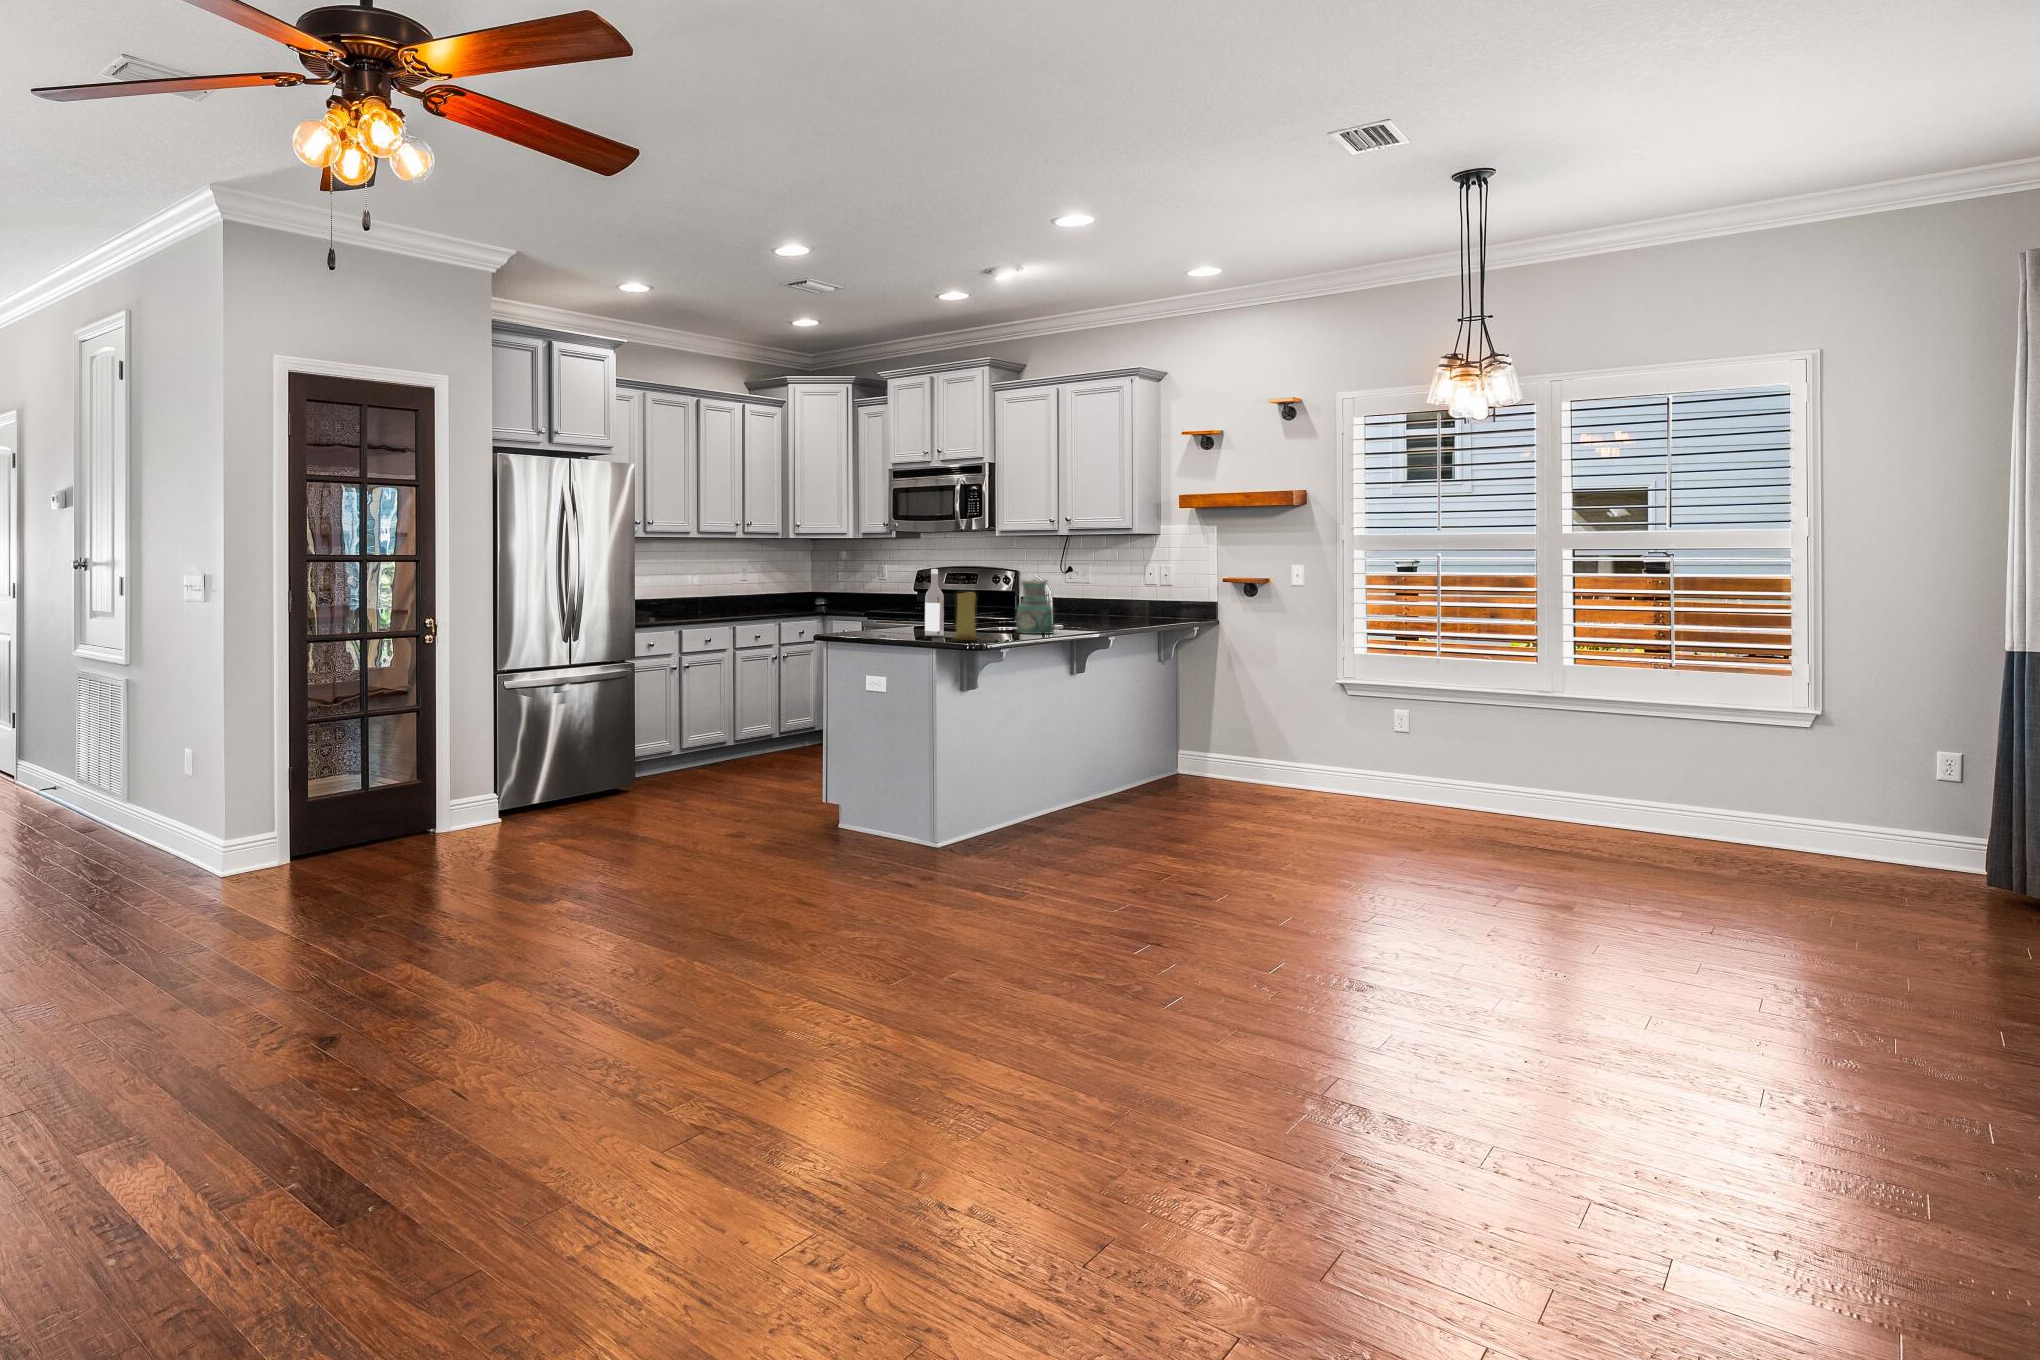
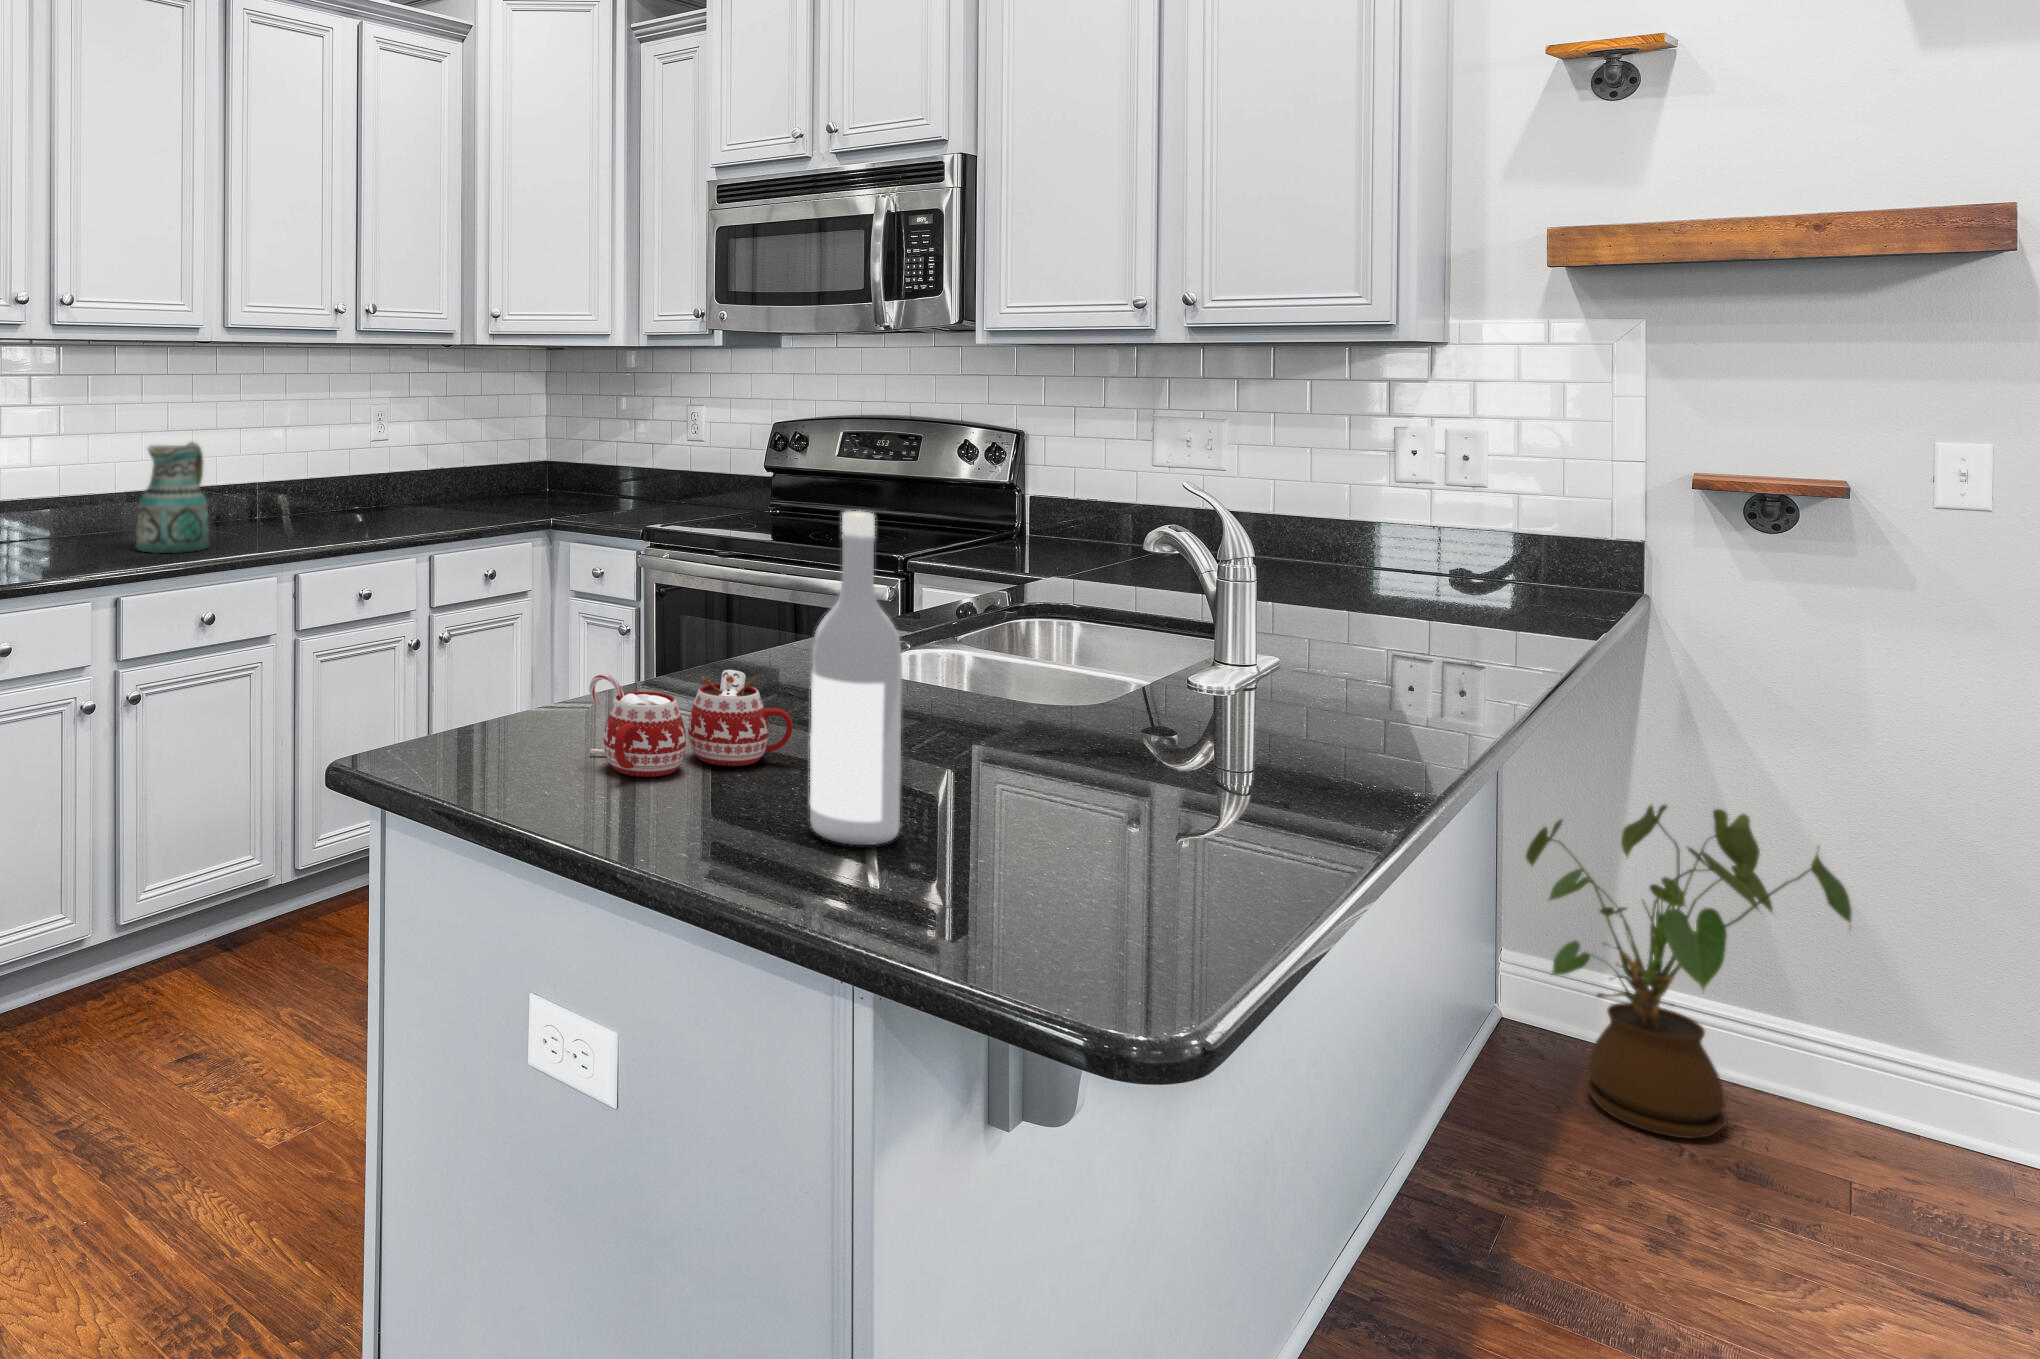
ceramic pitcher: present [1016,579,1054,634] -> present [136,442,209,553]
candle: present [955,593,976,639] -> none [956,648,1101,922]
mug: none [874,612,922,634] -> present [589,670,793,777]
house plant: none [1175,688,1265,792] -> present [1526,804,1852,1138]

